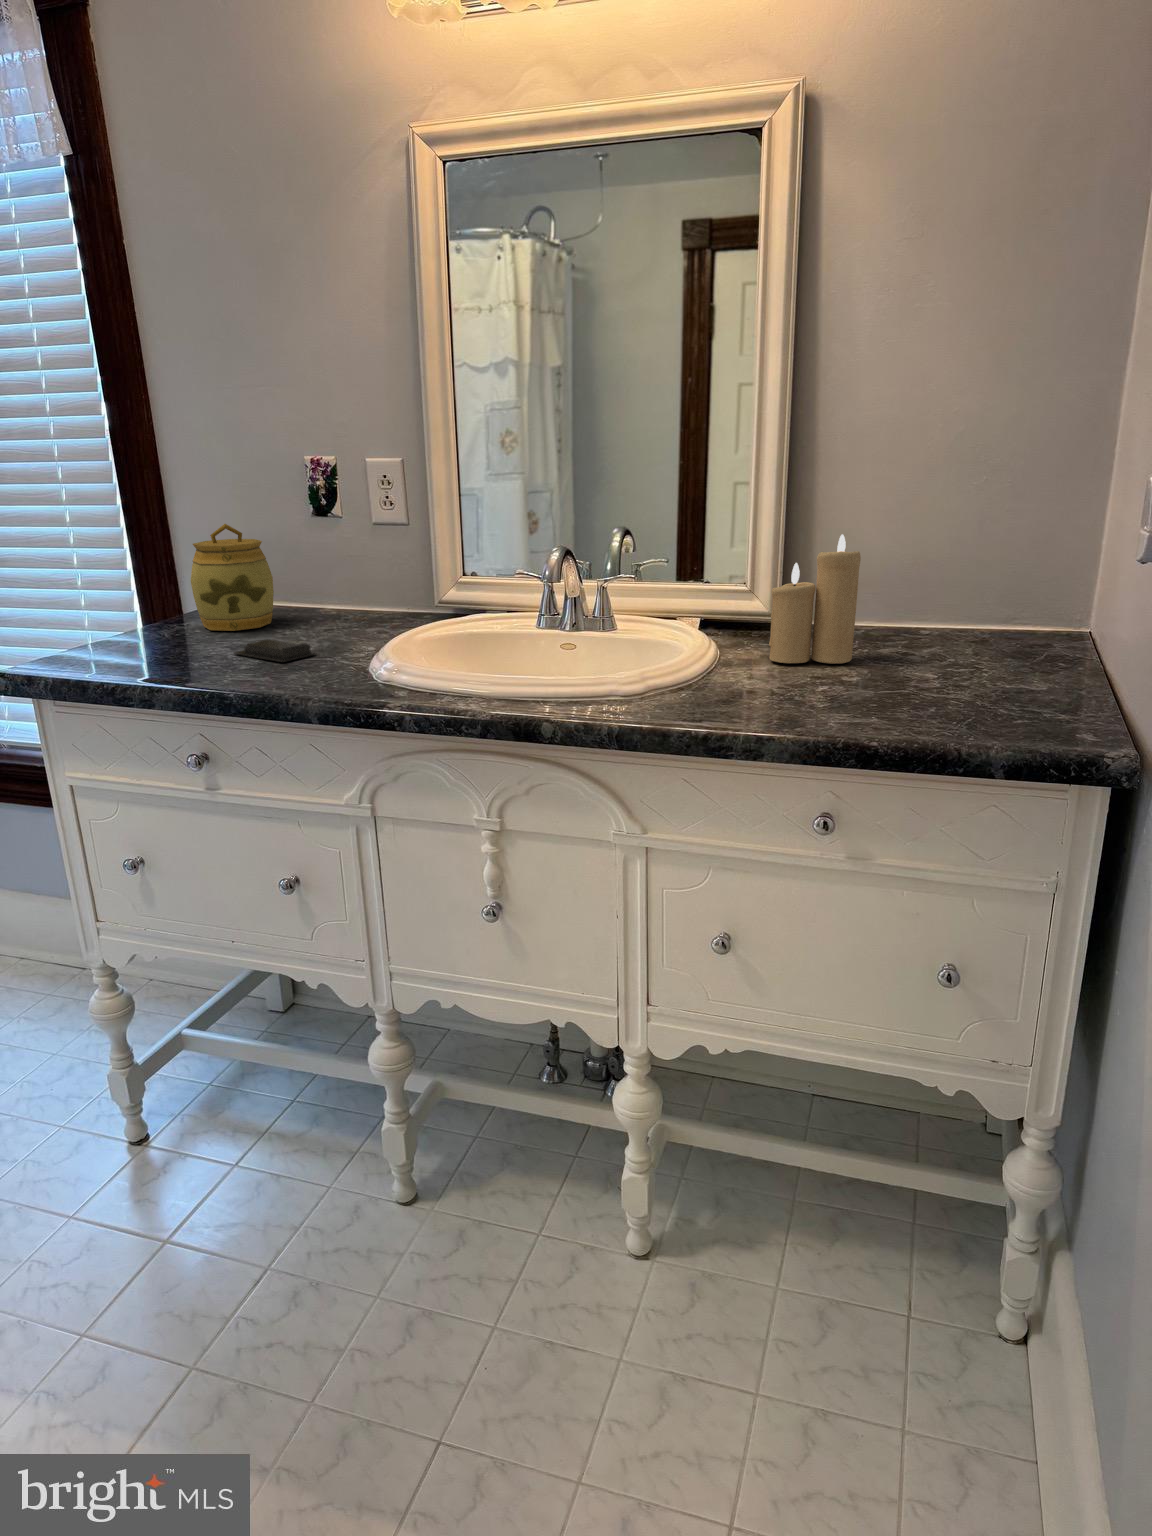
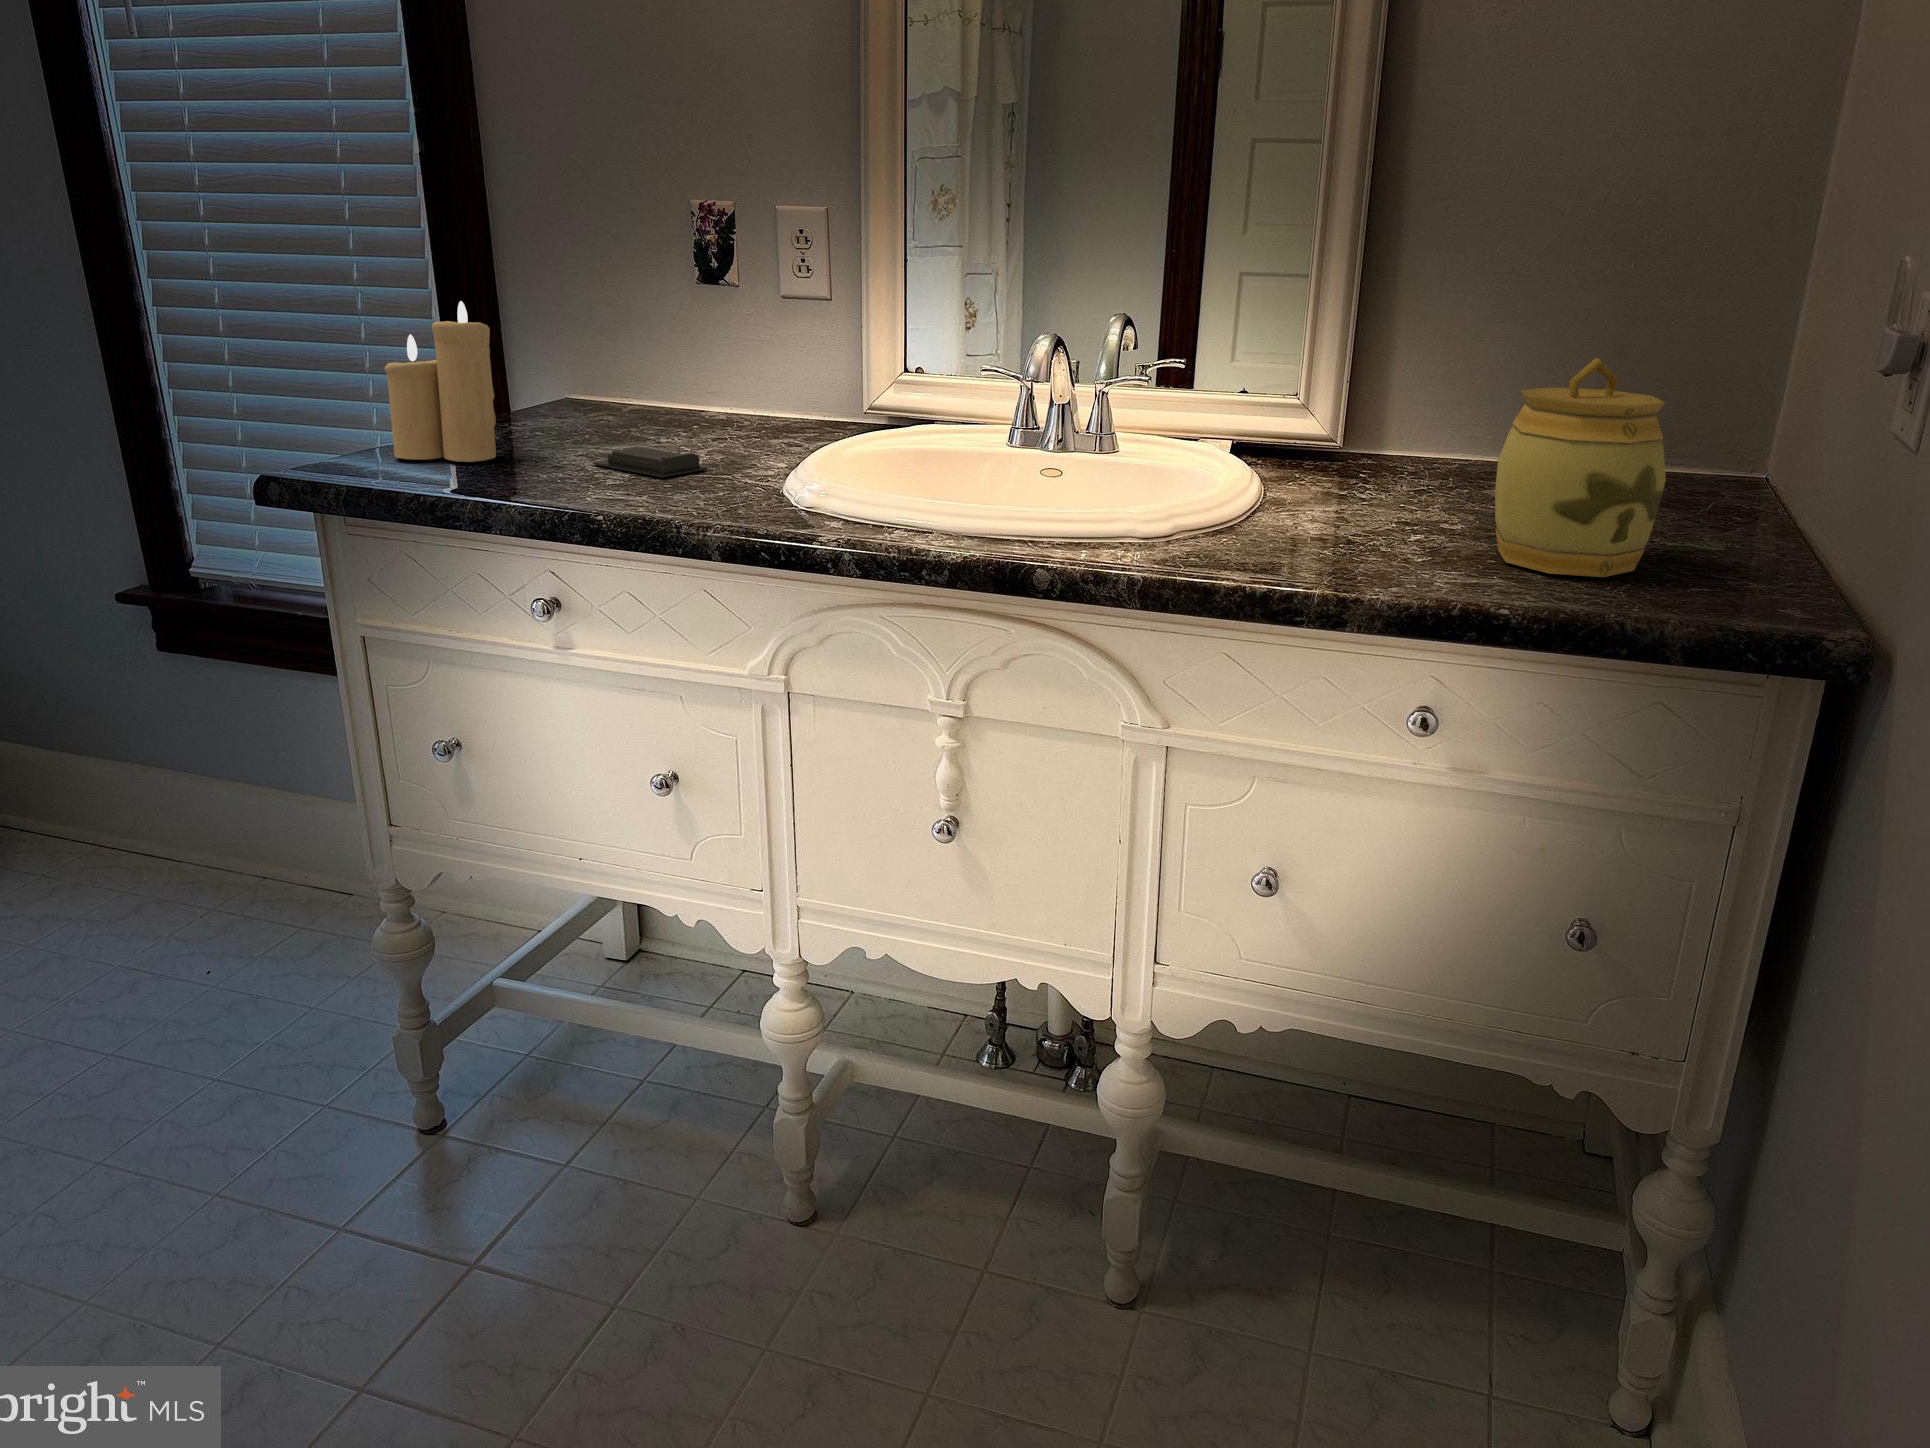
jar: present [191,524,274,631] -> present [1495,358,1666,577]
candle: present [769,534,861,664] -> present [385,301,496,462]

